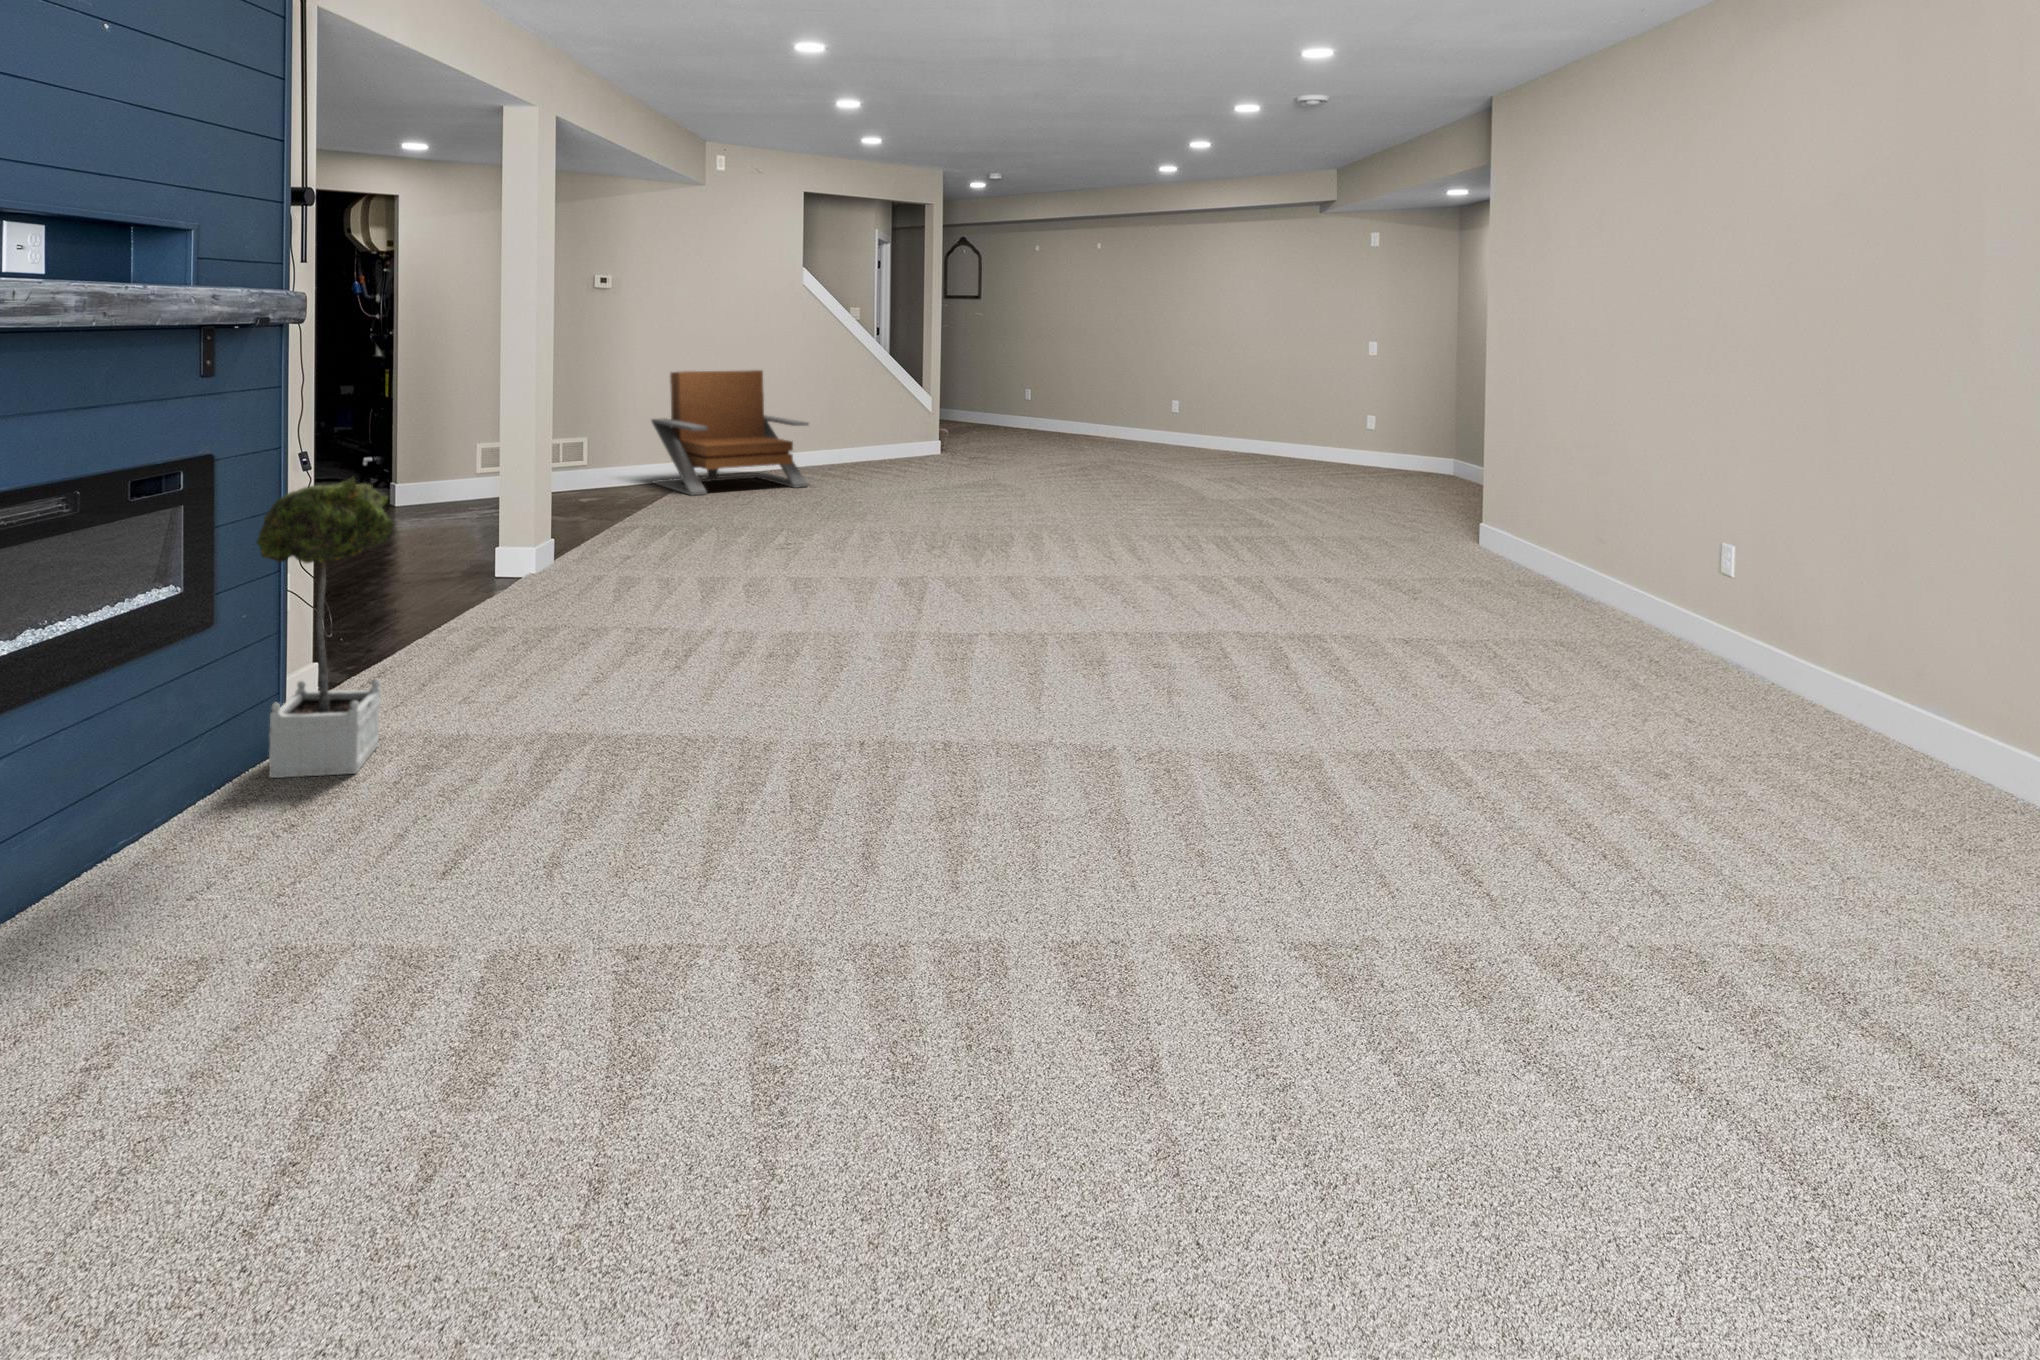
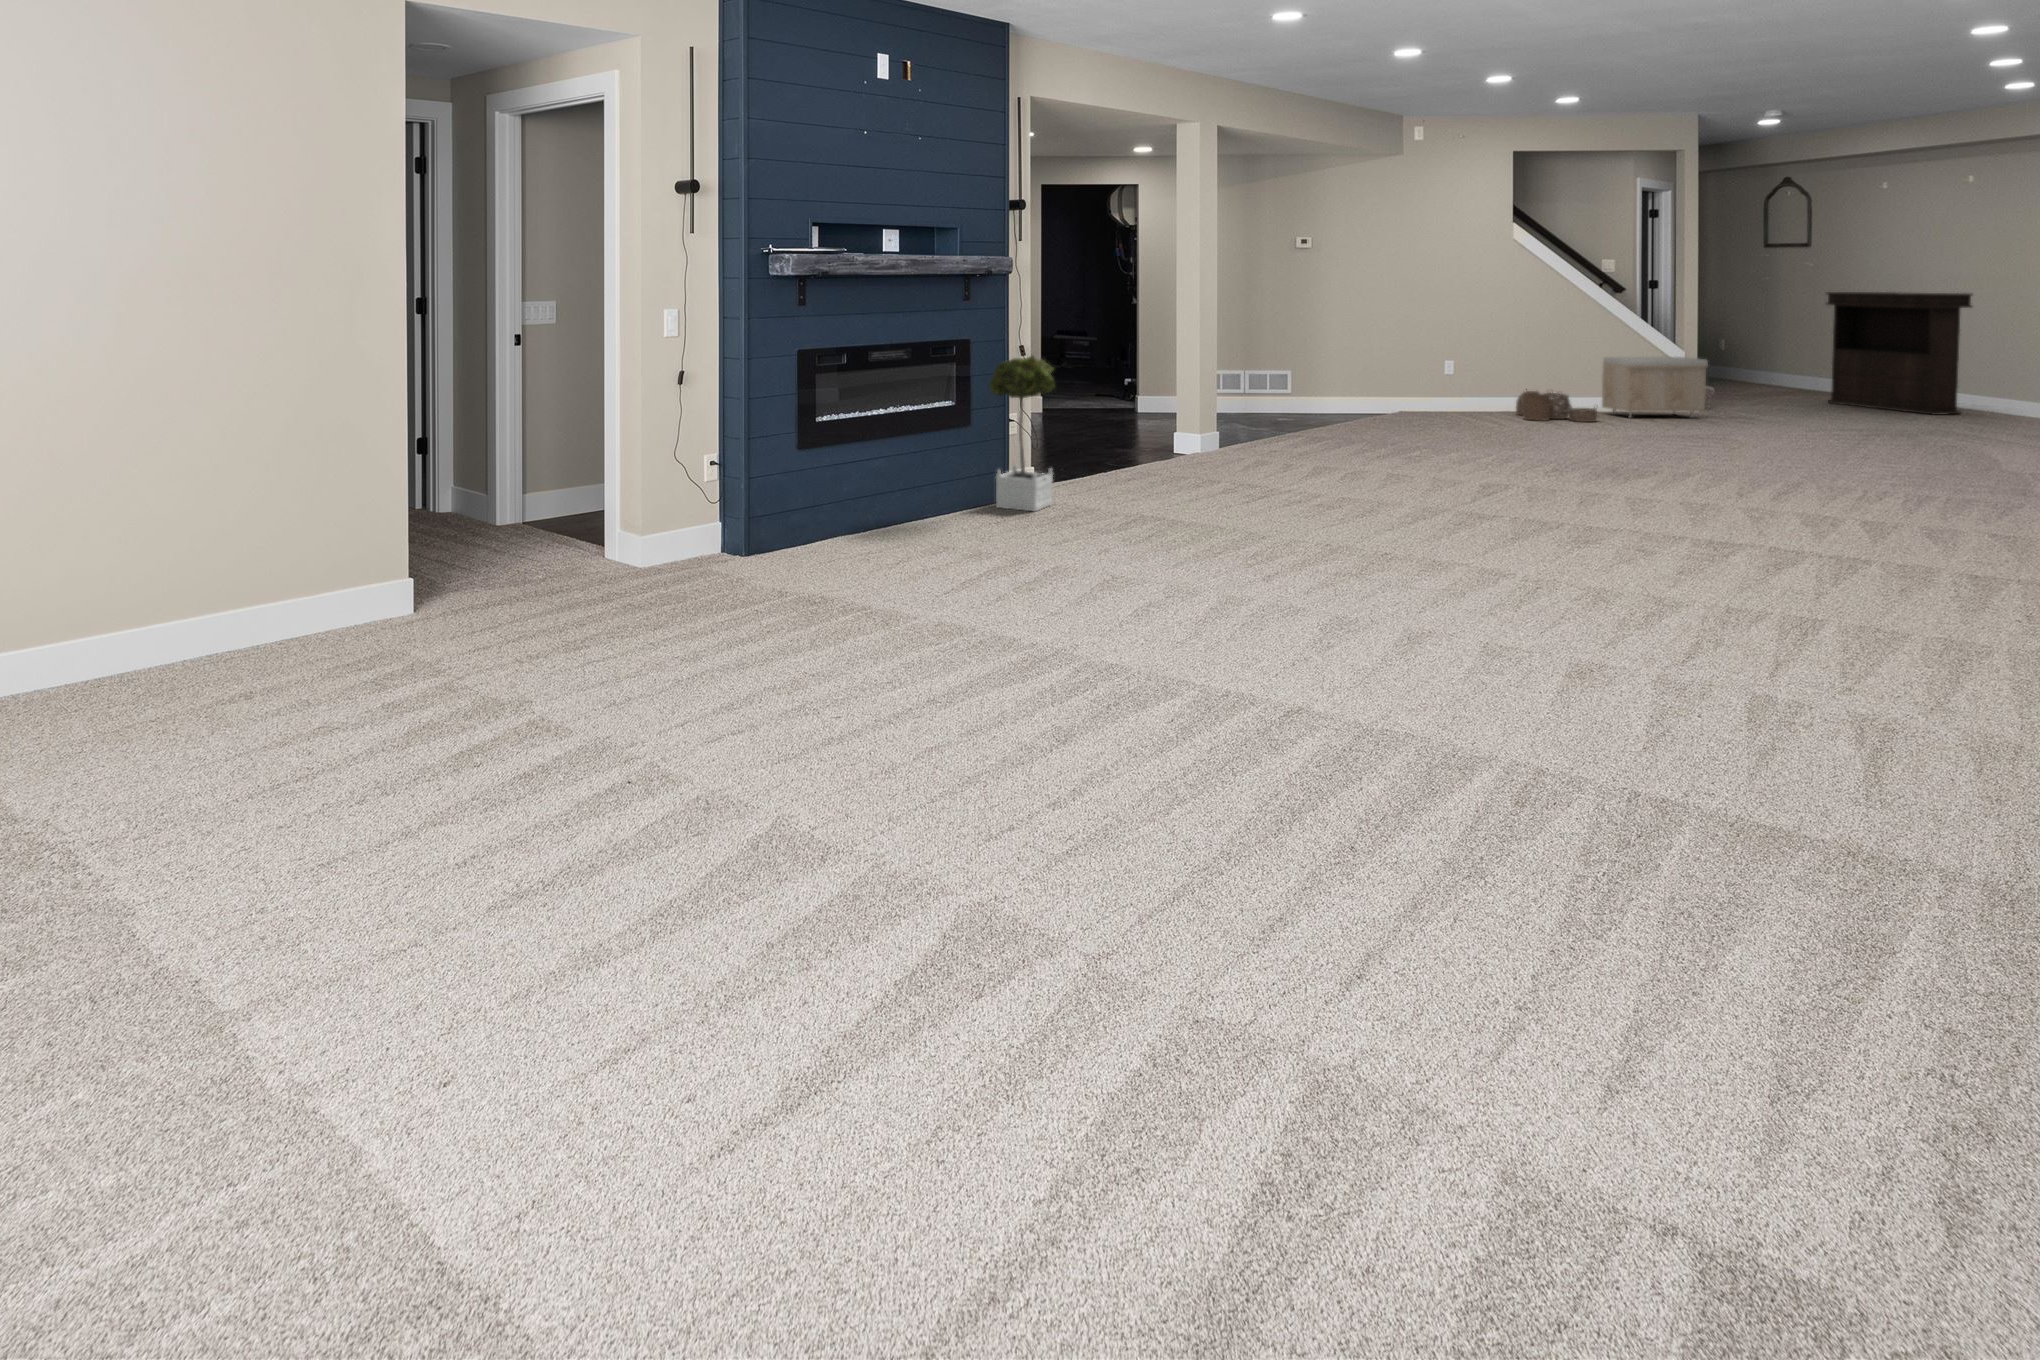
console table: none [1010,341,1112,447] -> present [1827,292,1972,415]
lounge chair: present [652,370,808,495] -> none [1351,318,1498,424]
storage bench: none [877,405,961,468] -> present [1602,357,1708,417]
woven basket: none [808,443,886,479] -> present [1516,389,1597,422]

